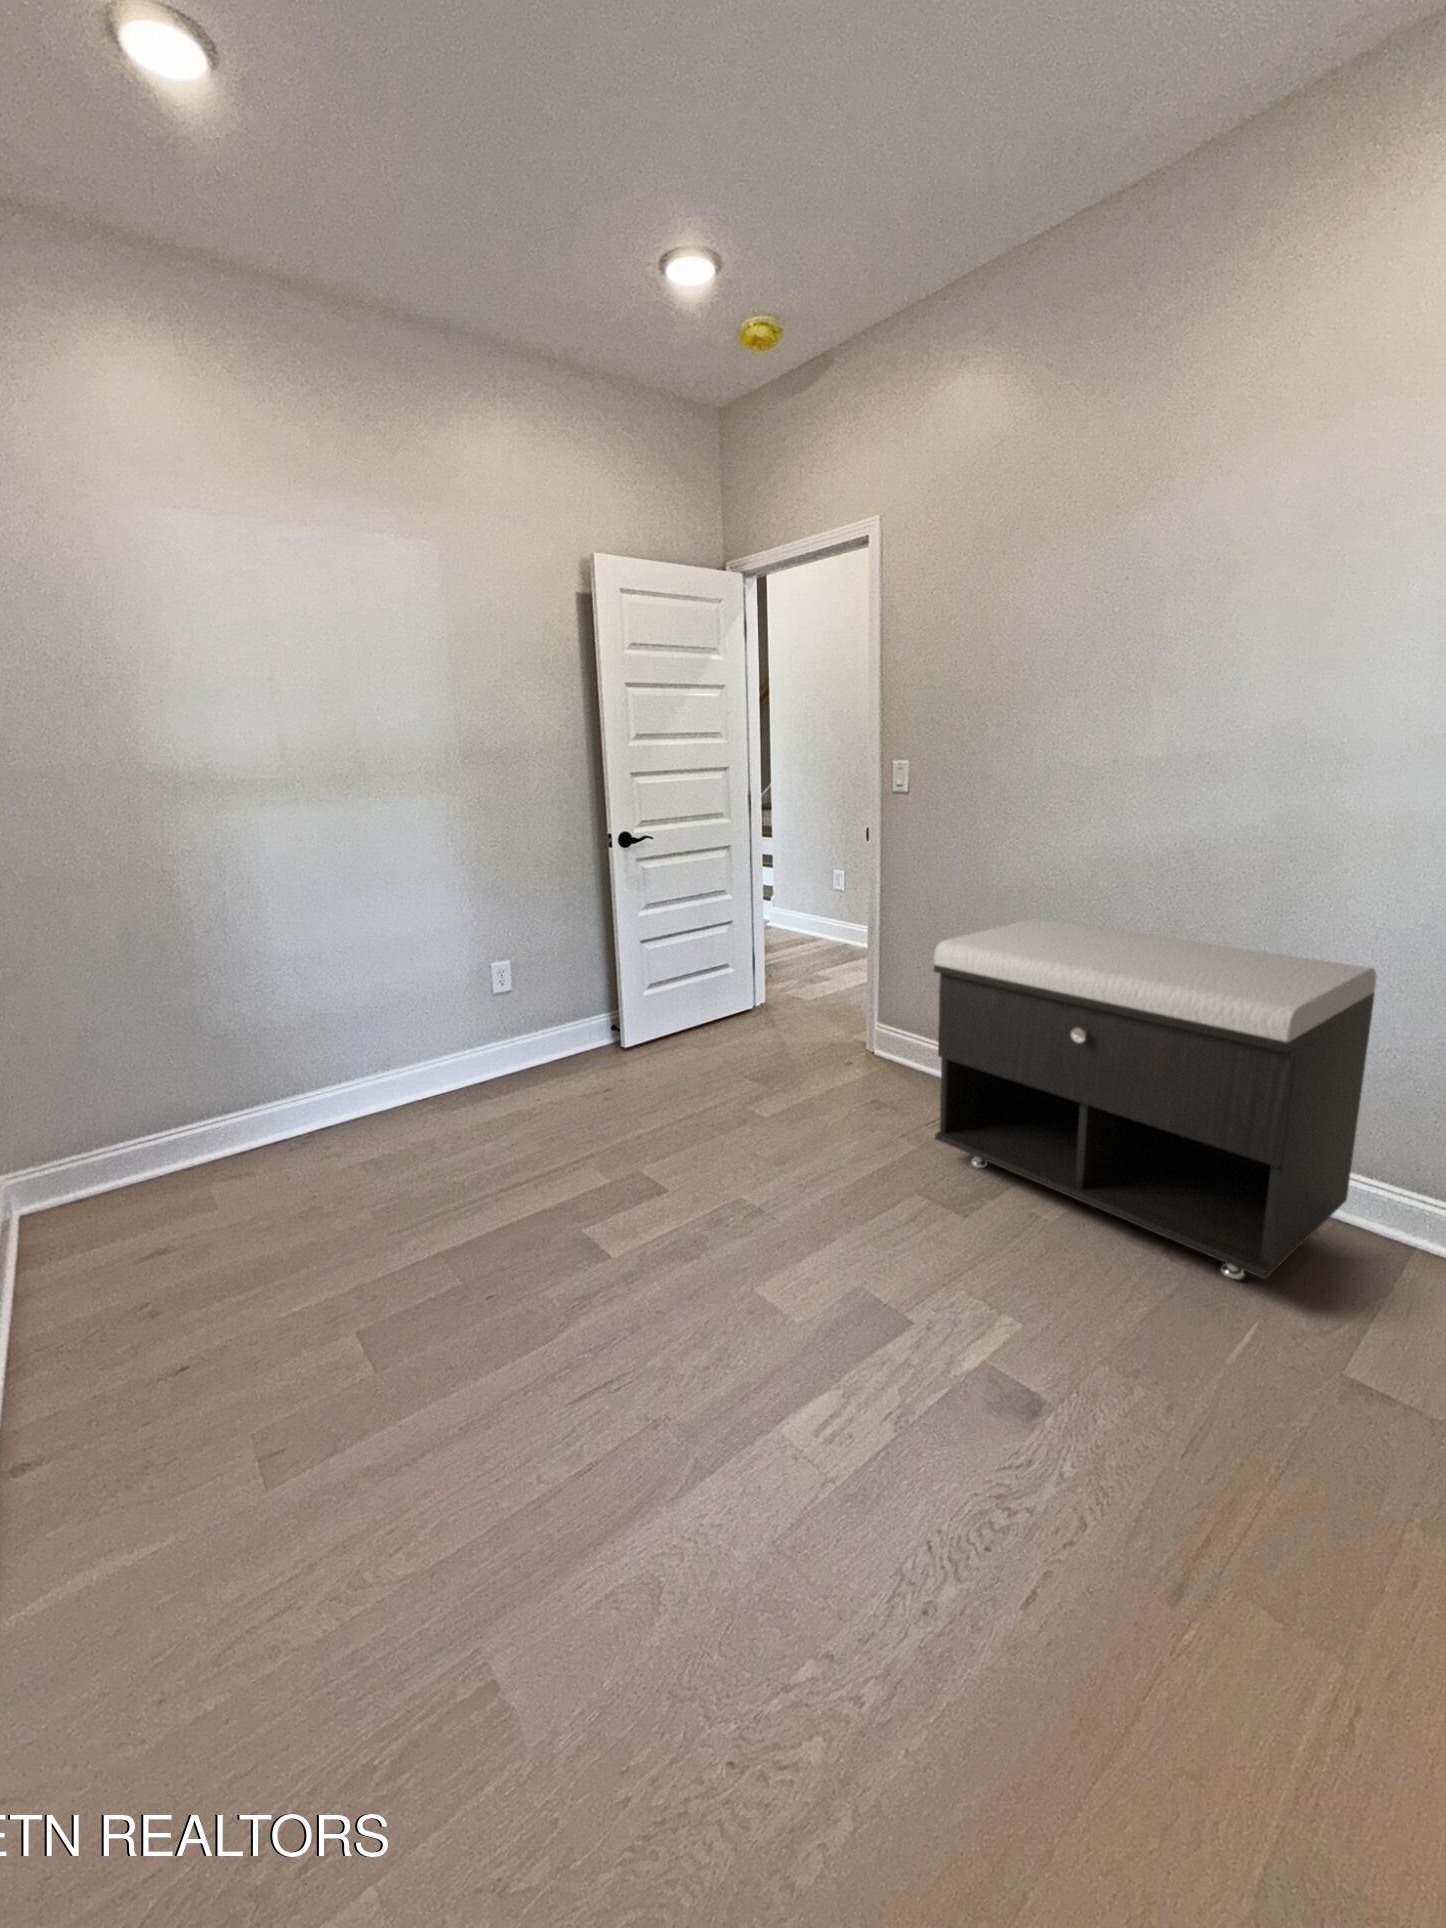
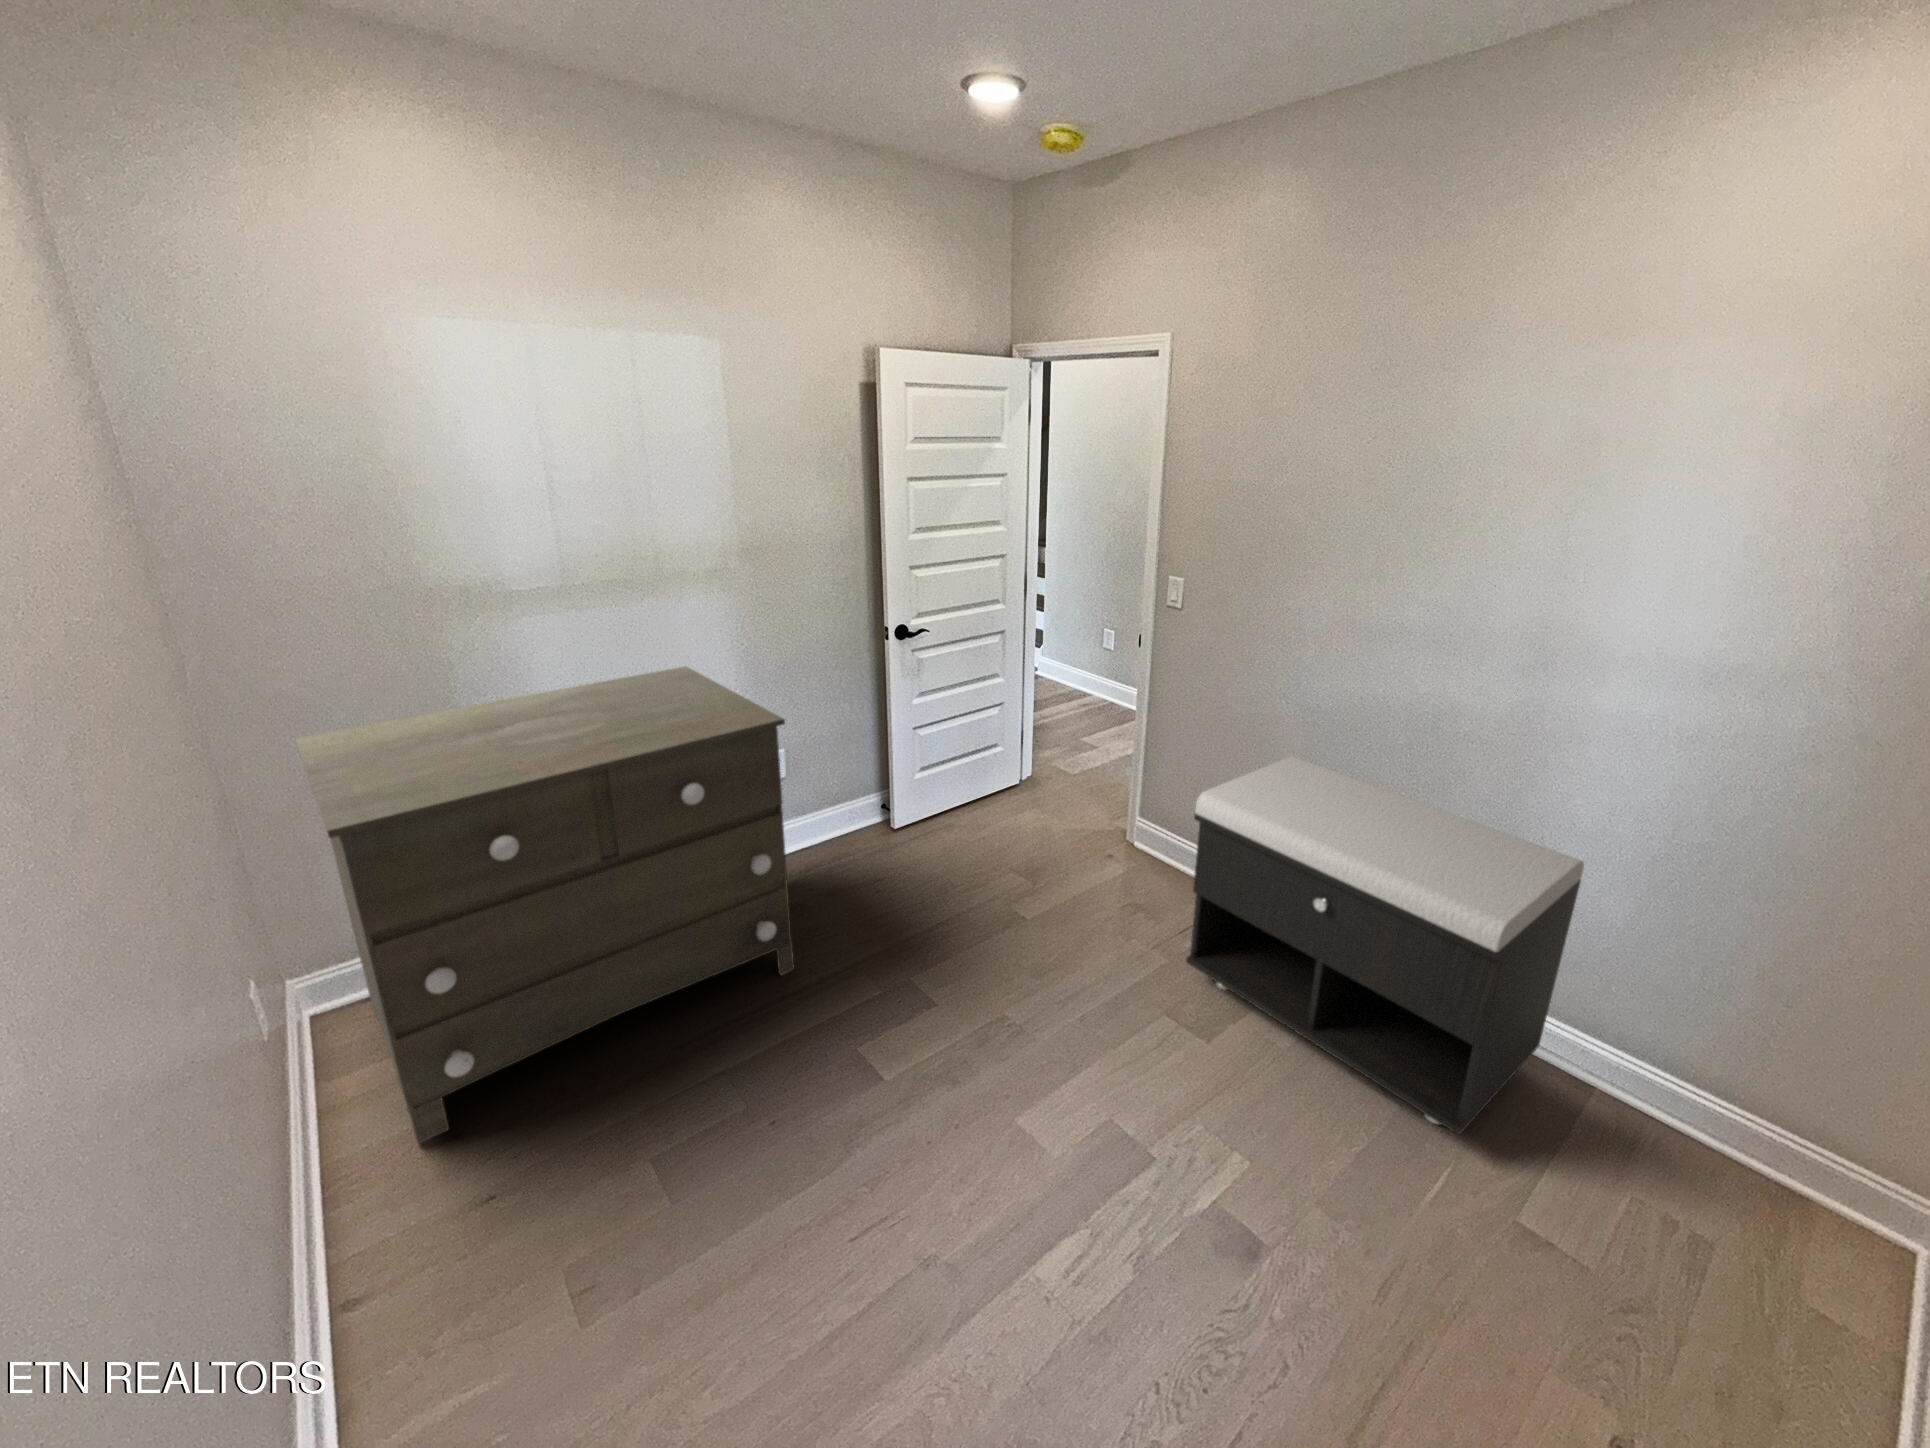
dresser: none [14,864,517,1312] -> present [296,666,794,1144]

